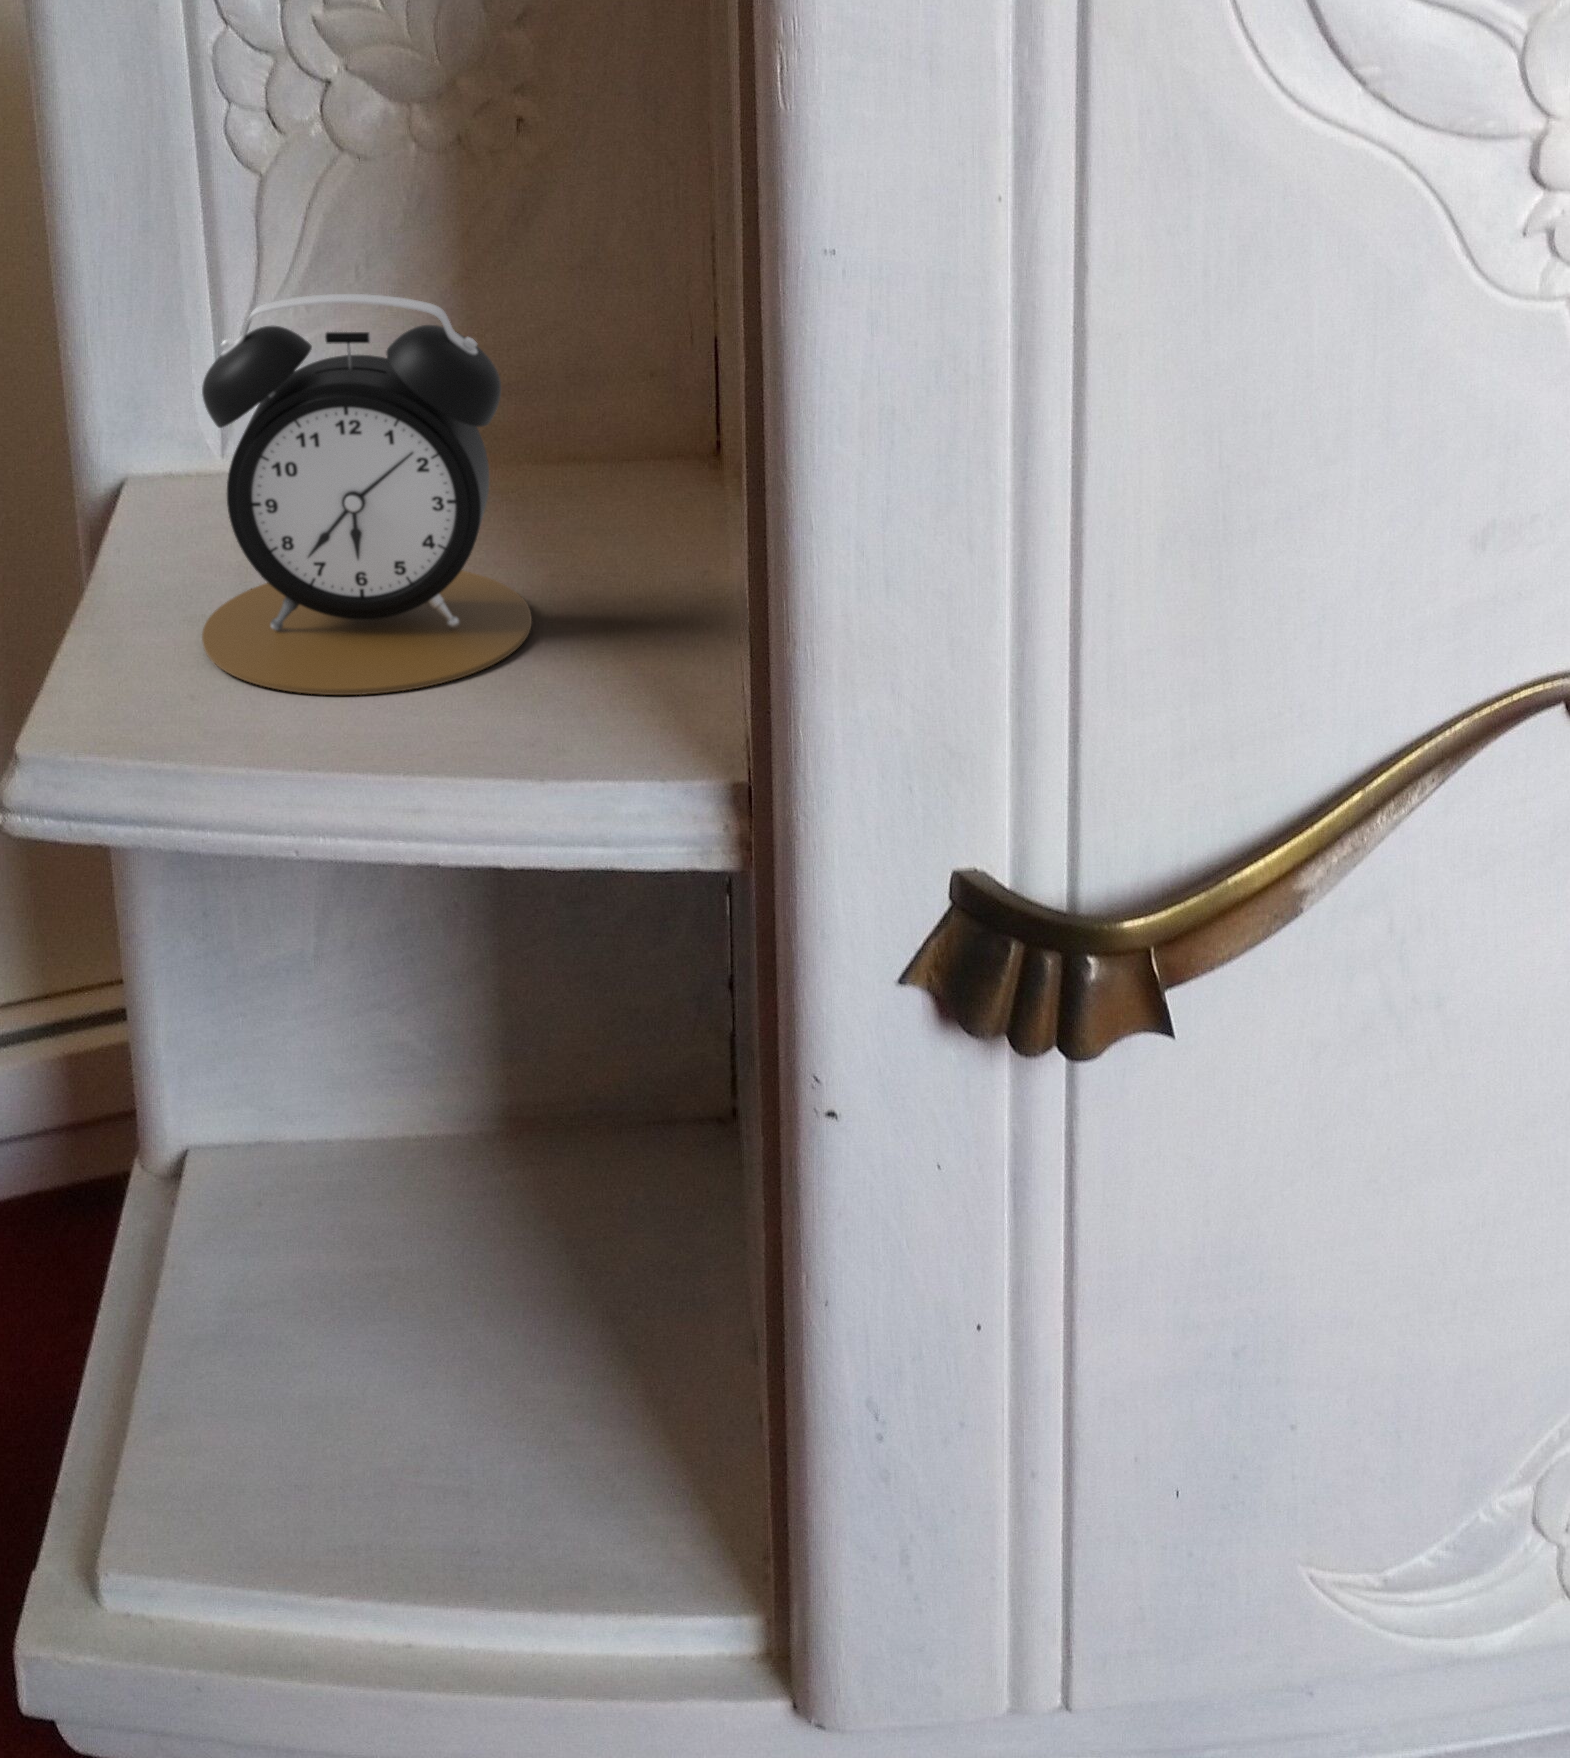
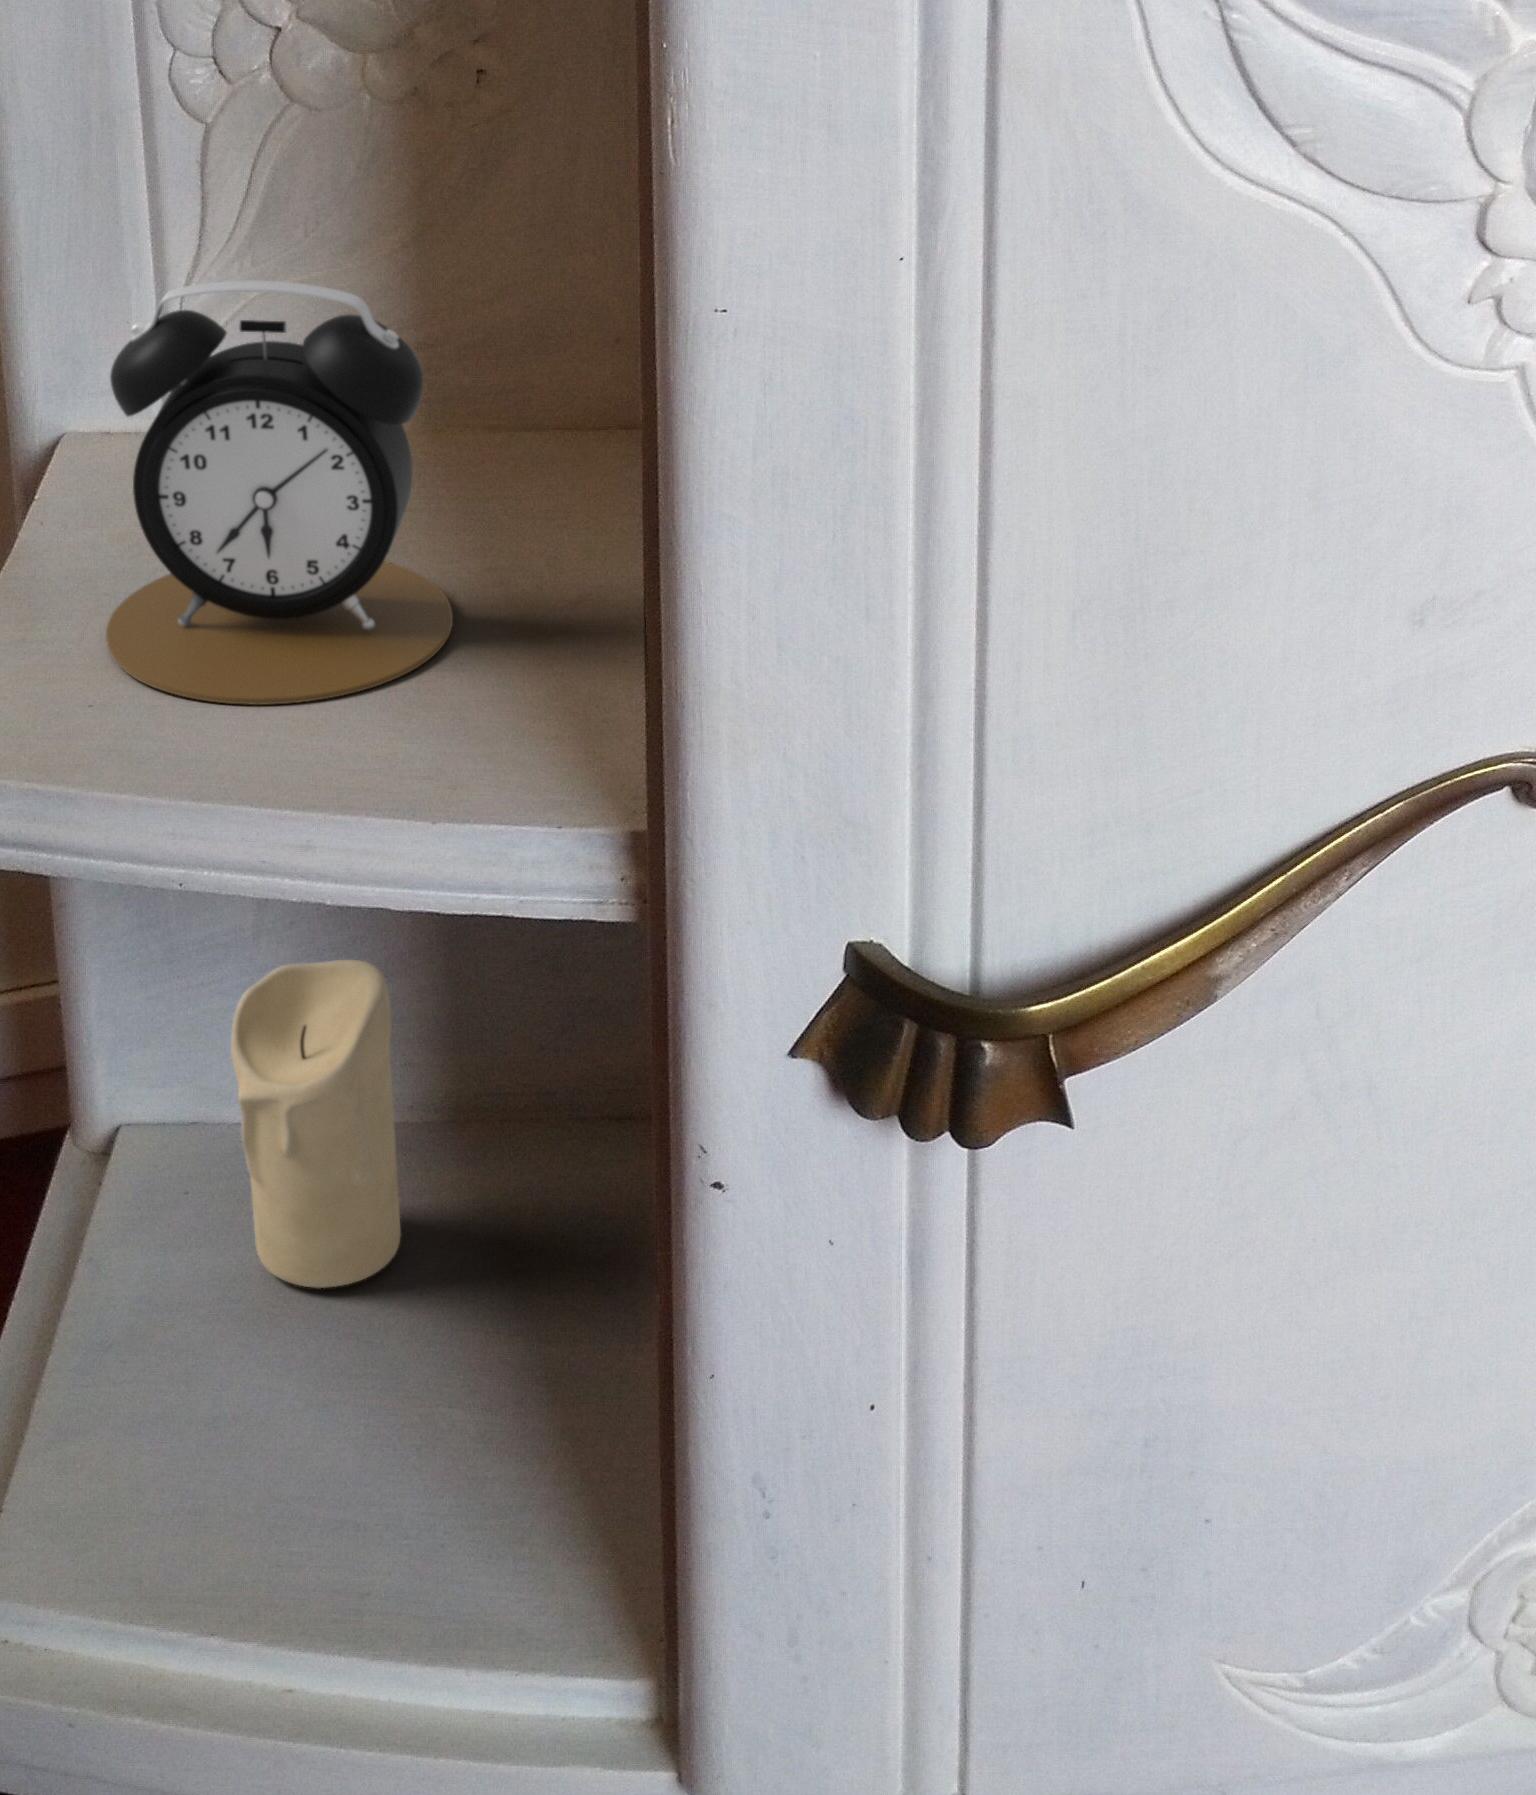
candle: none [312,968,476,1283] -> present [231,960,400,1288]

